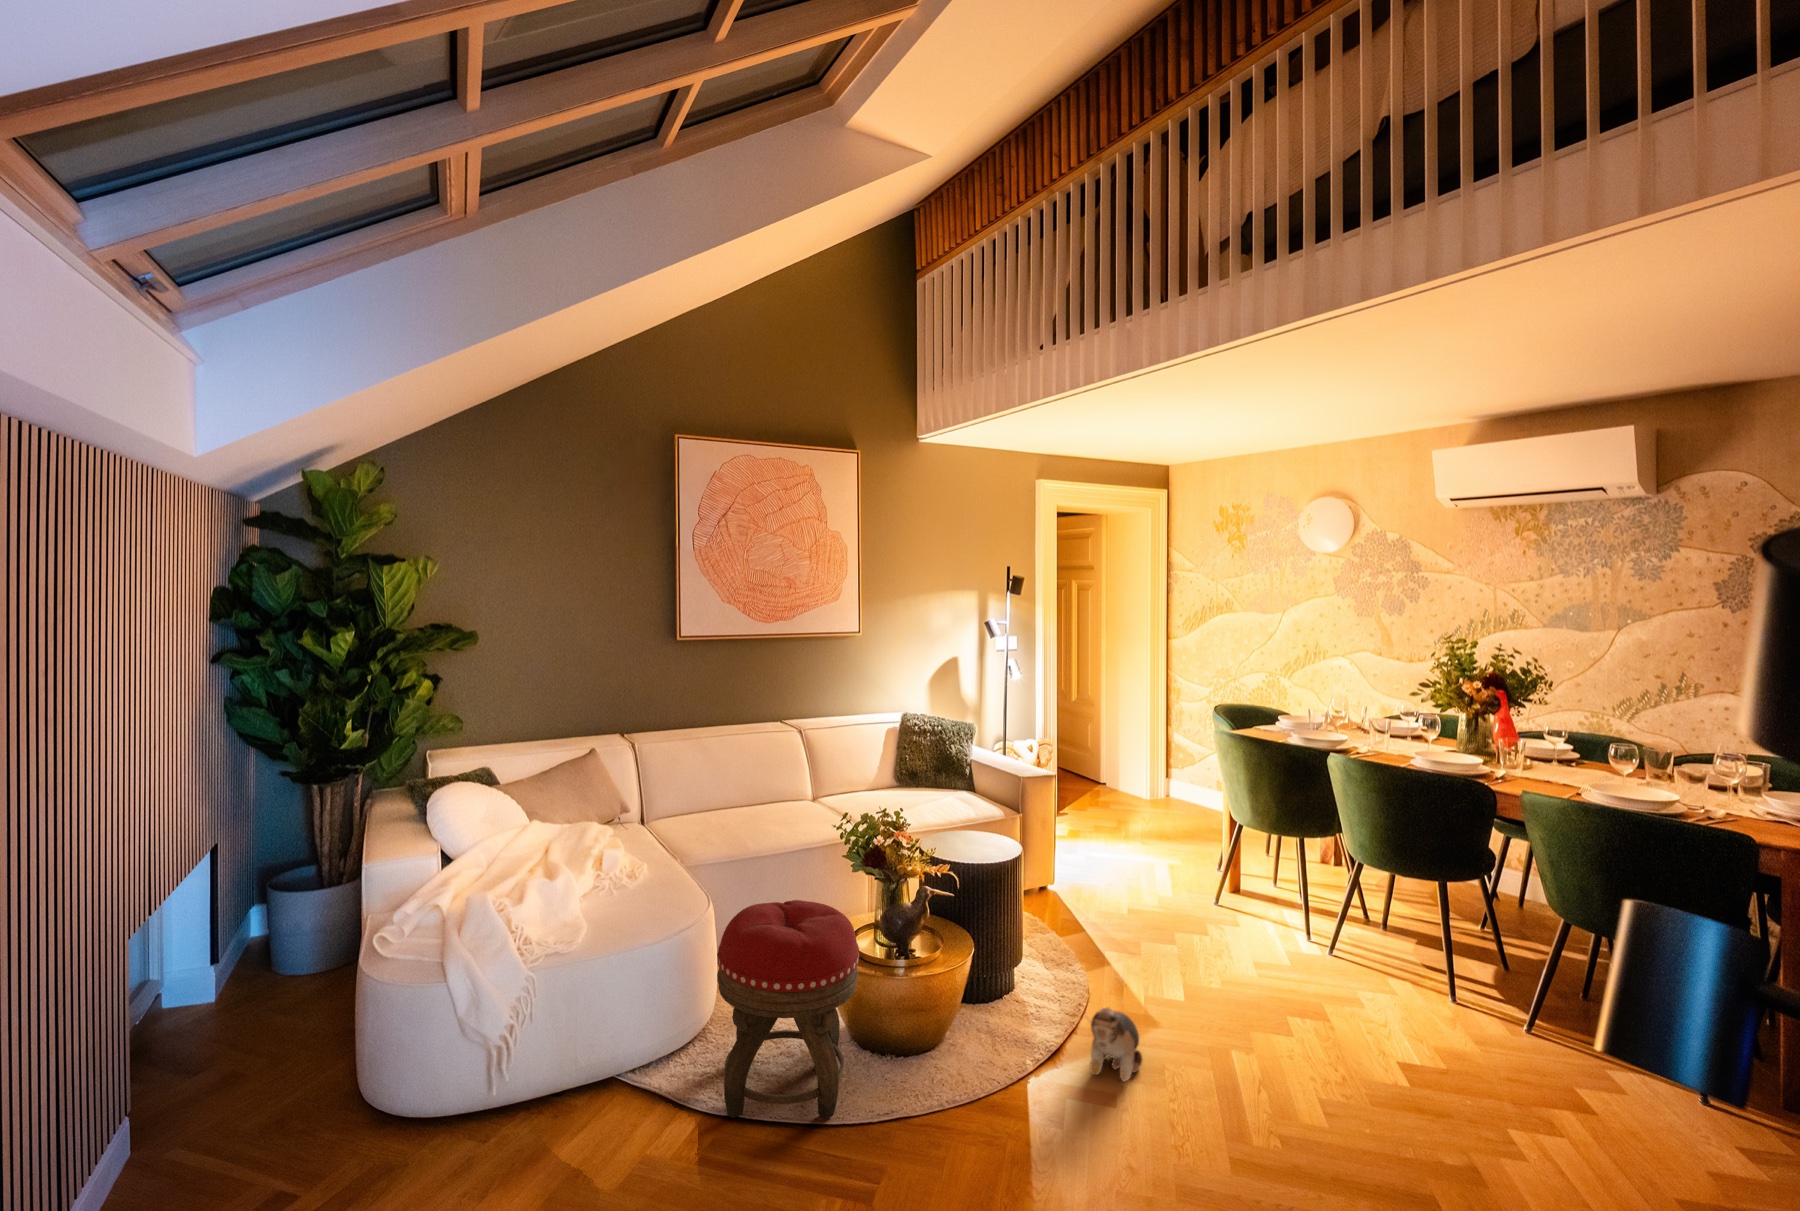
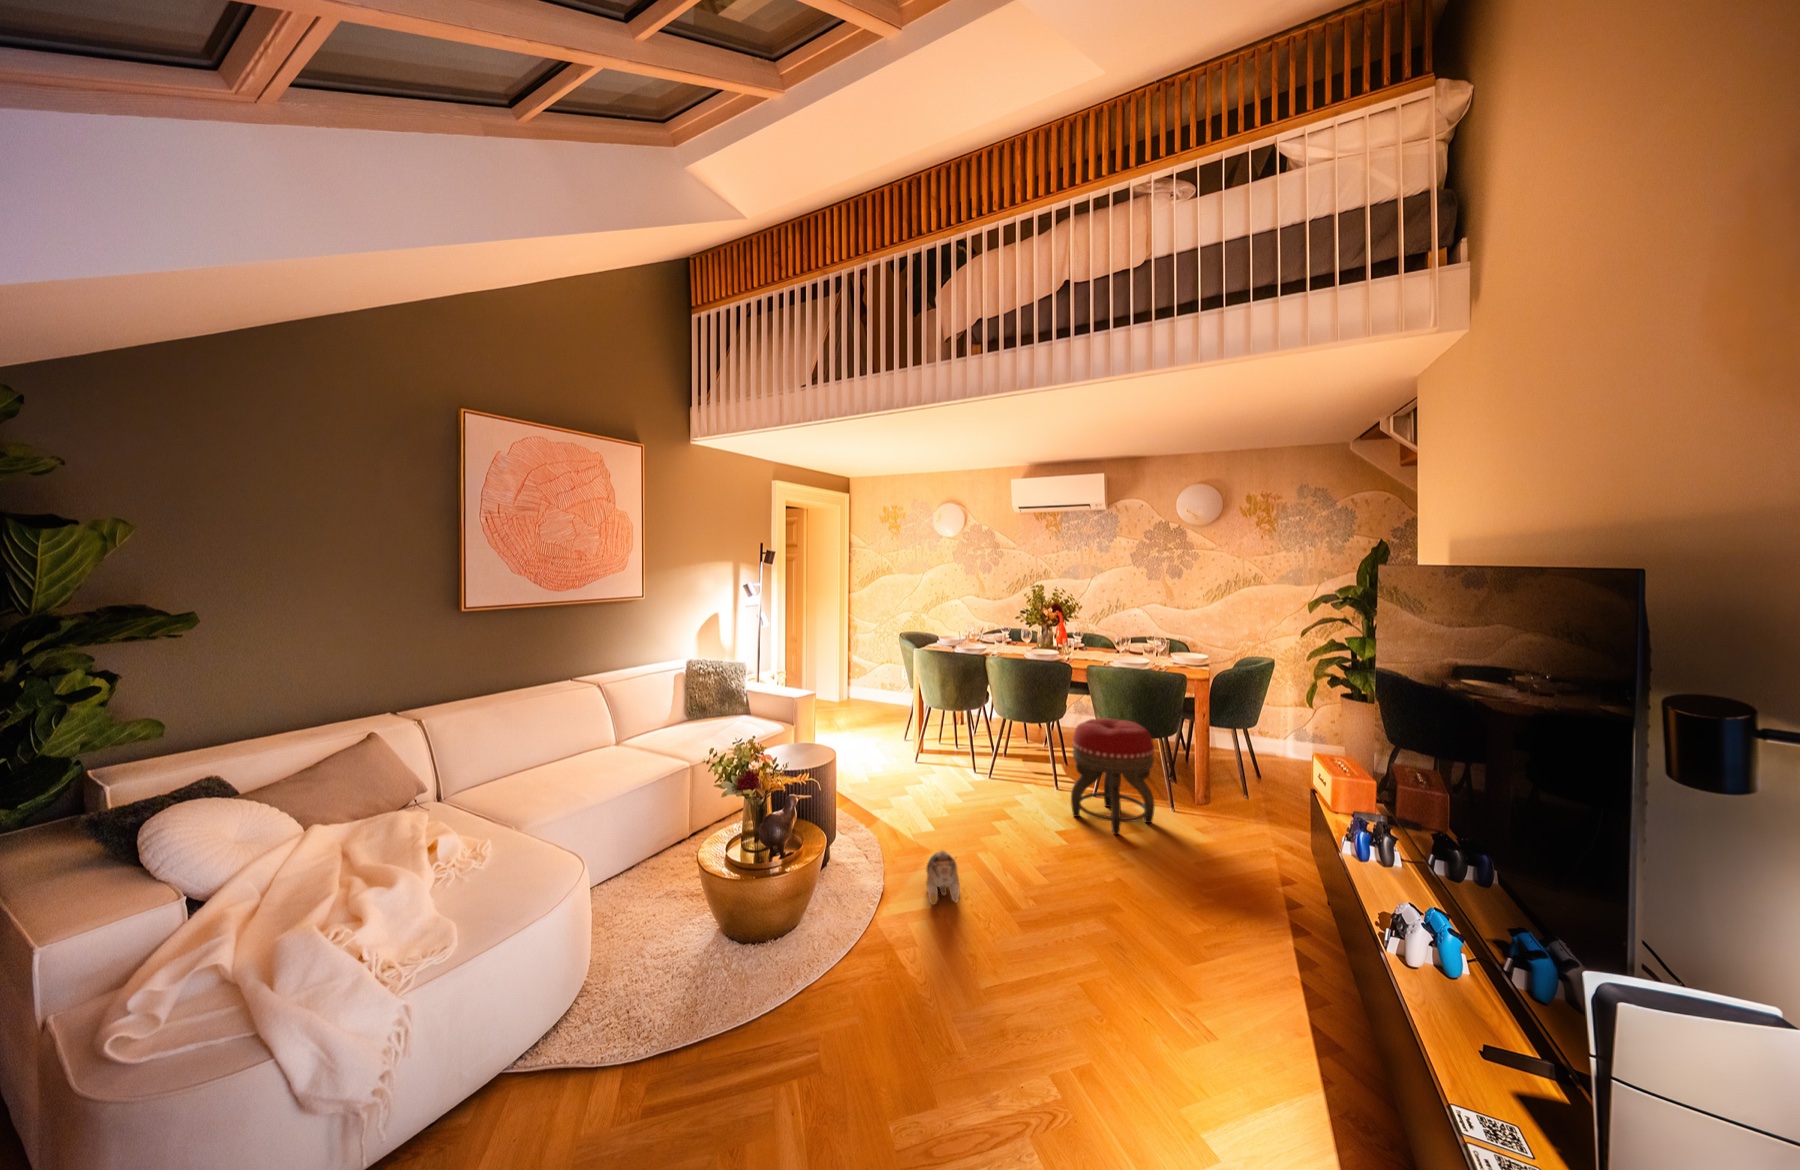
footstool: present [717,900,859,1118] -> present [1071,718,1155,835]

